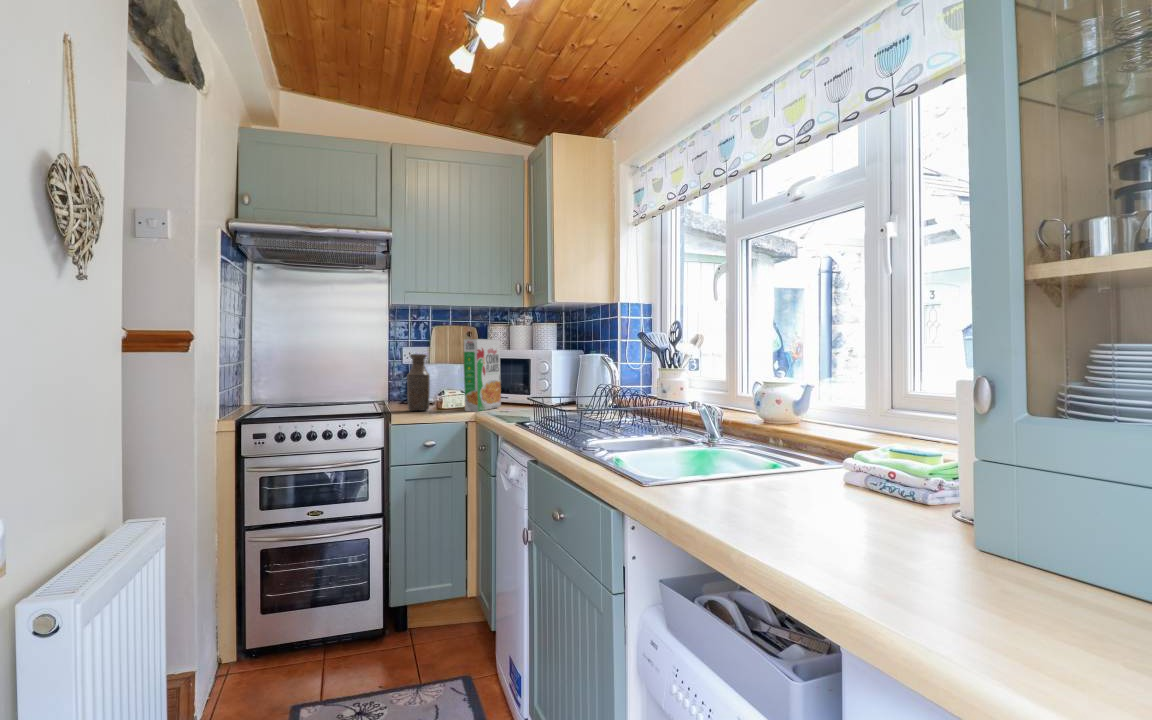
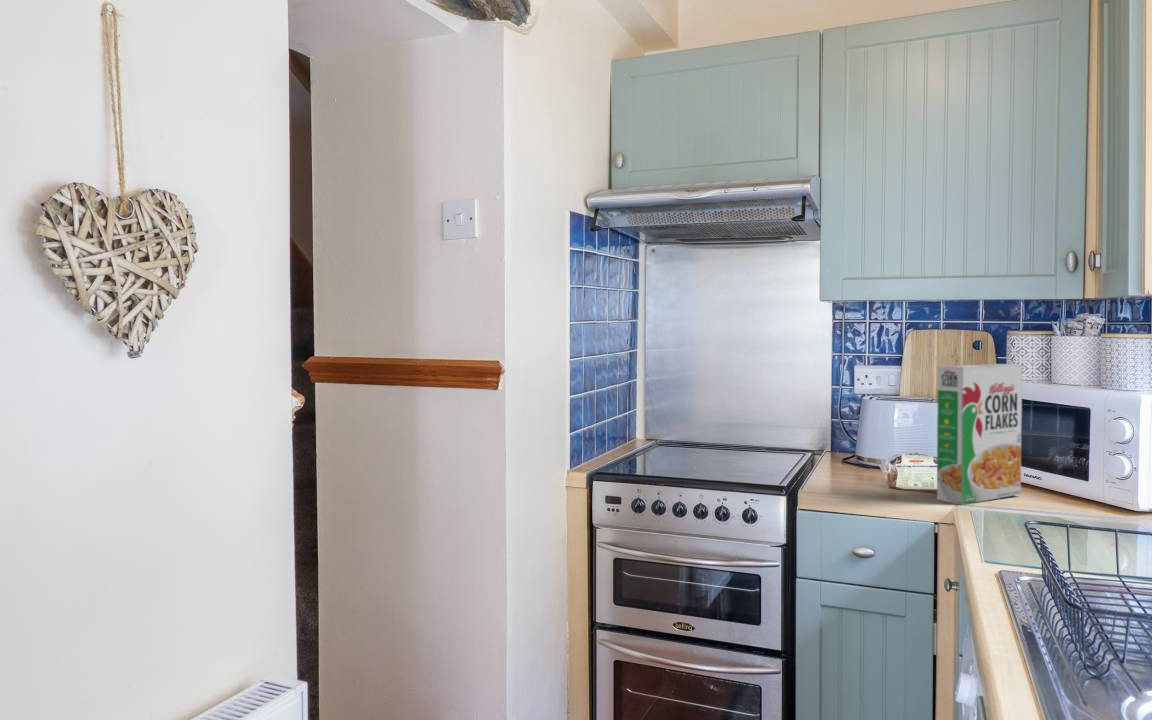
bottle: present [407,354,430,411] -> none [834,389,873,489]

